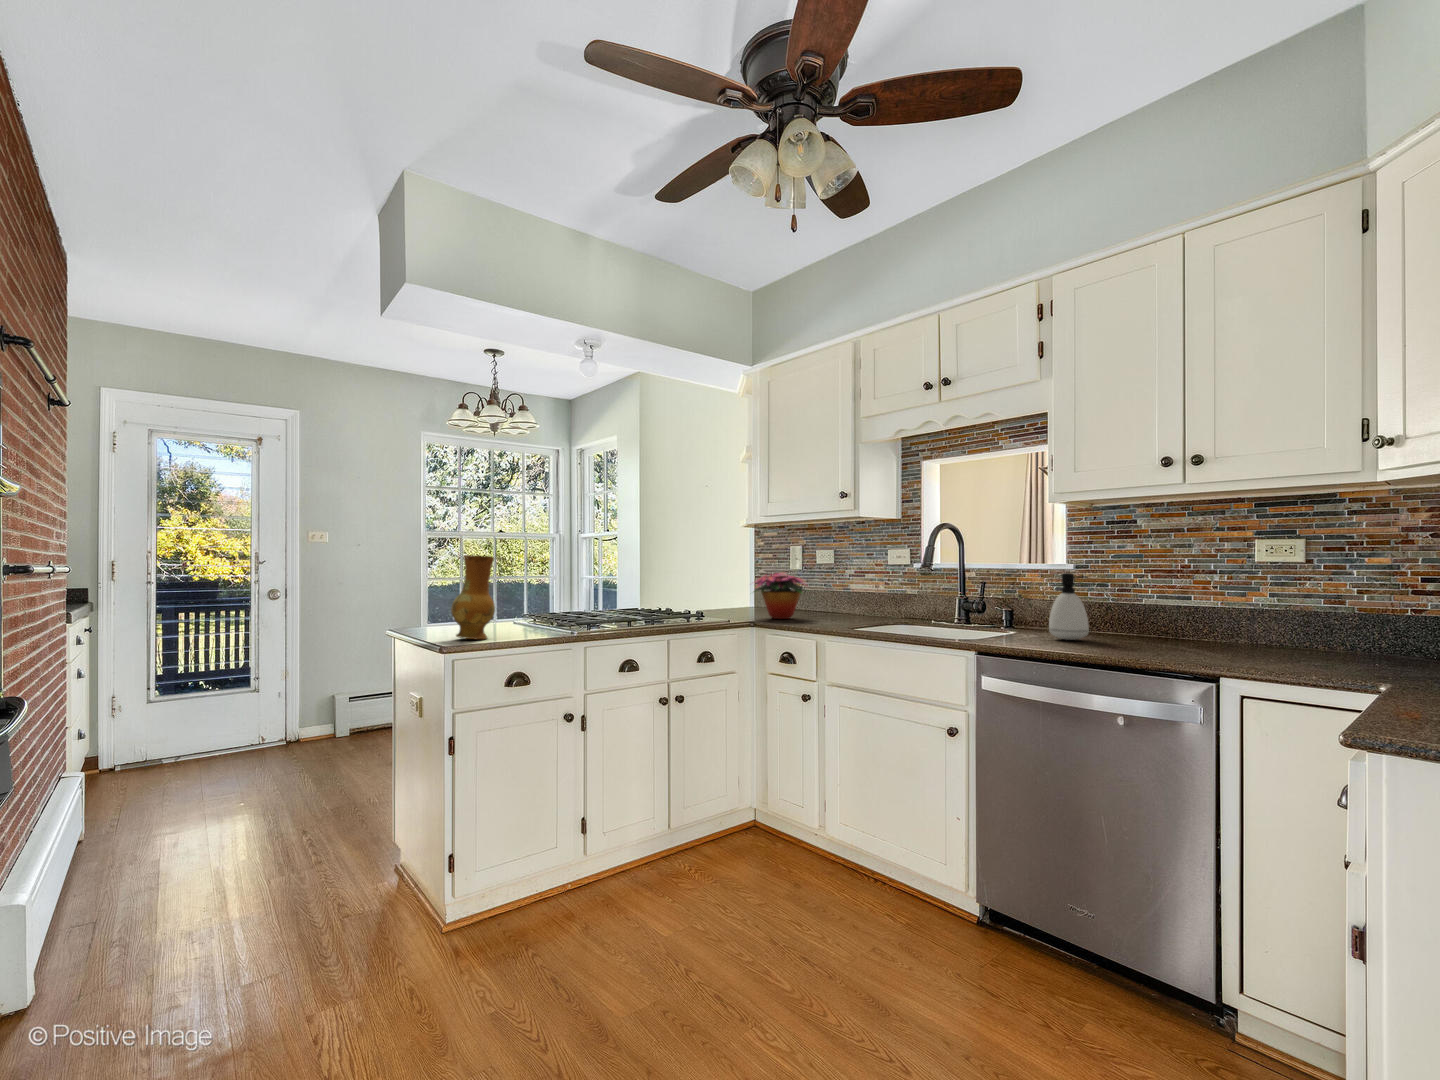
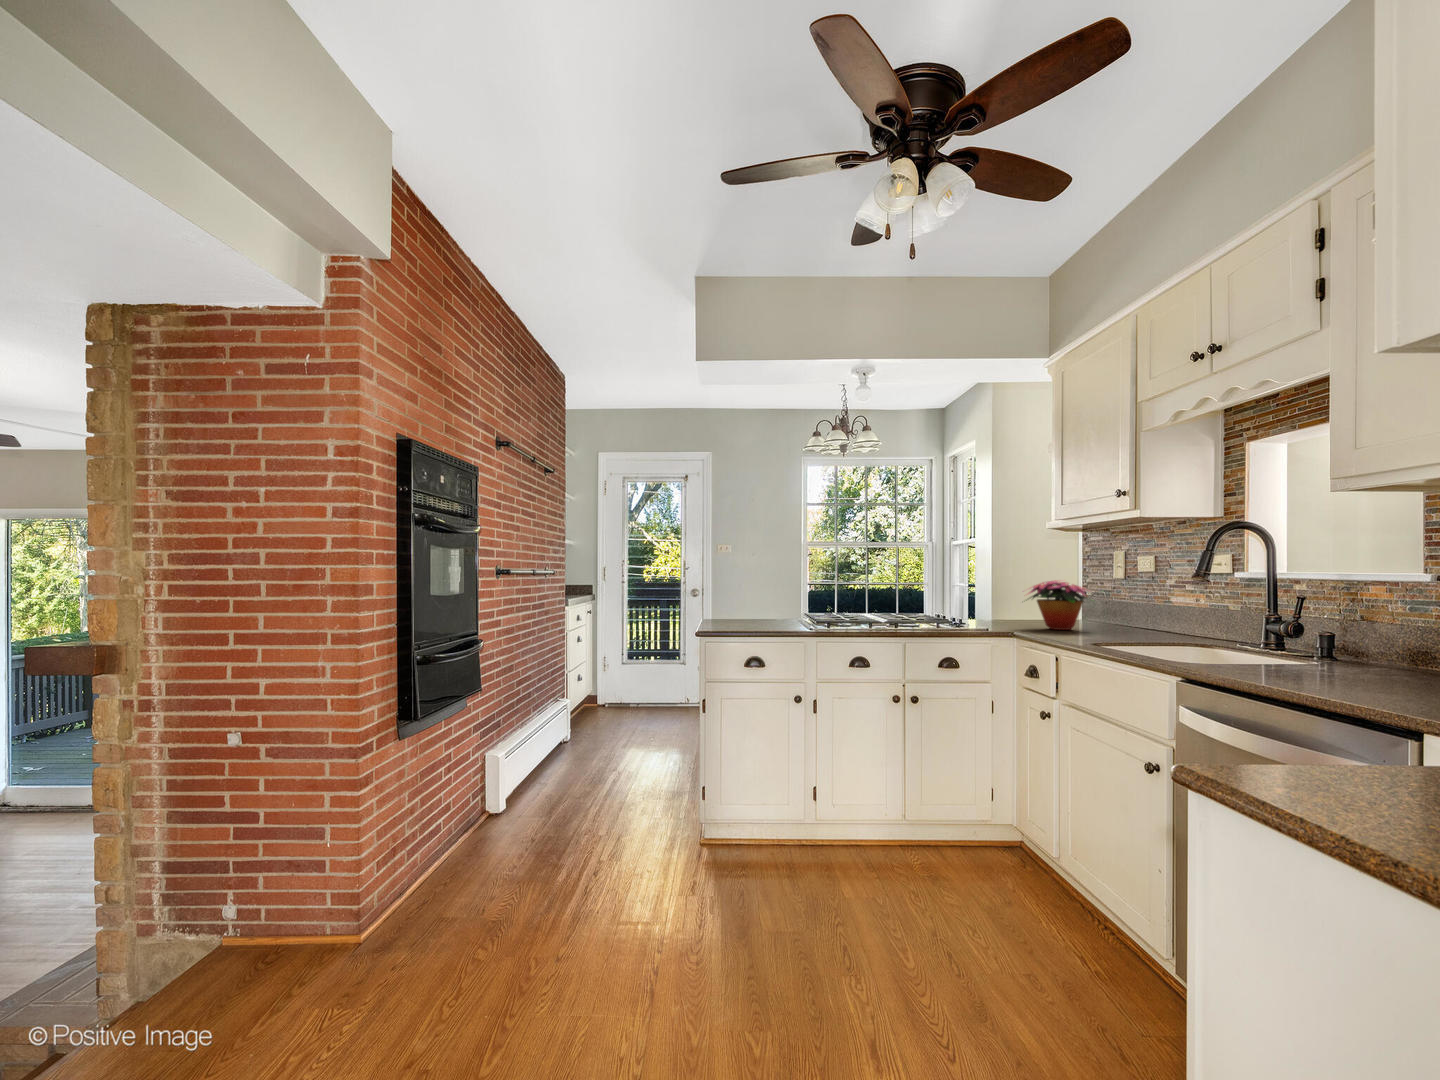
ceramic jug: present [451,555,495,639] -> none [720,561,752,628]
soap dispenser: present [1049,573,1089,640] -> none [1326,583,1388,671]

